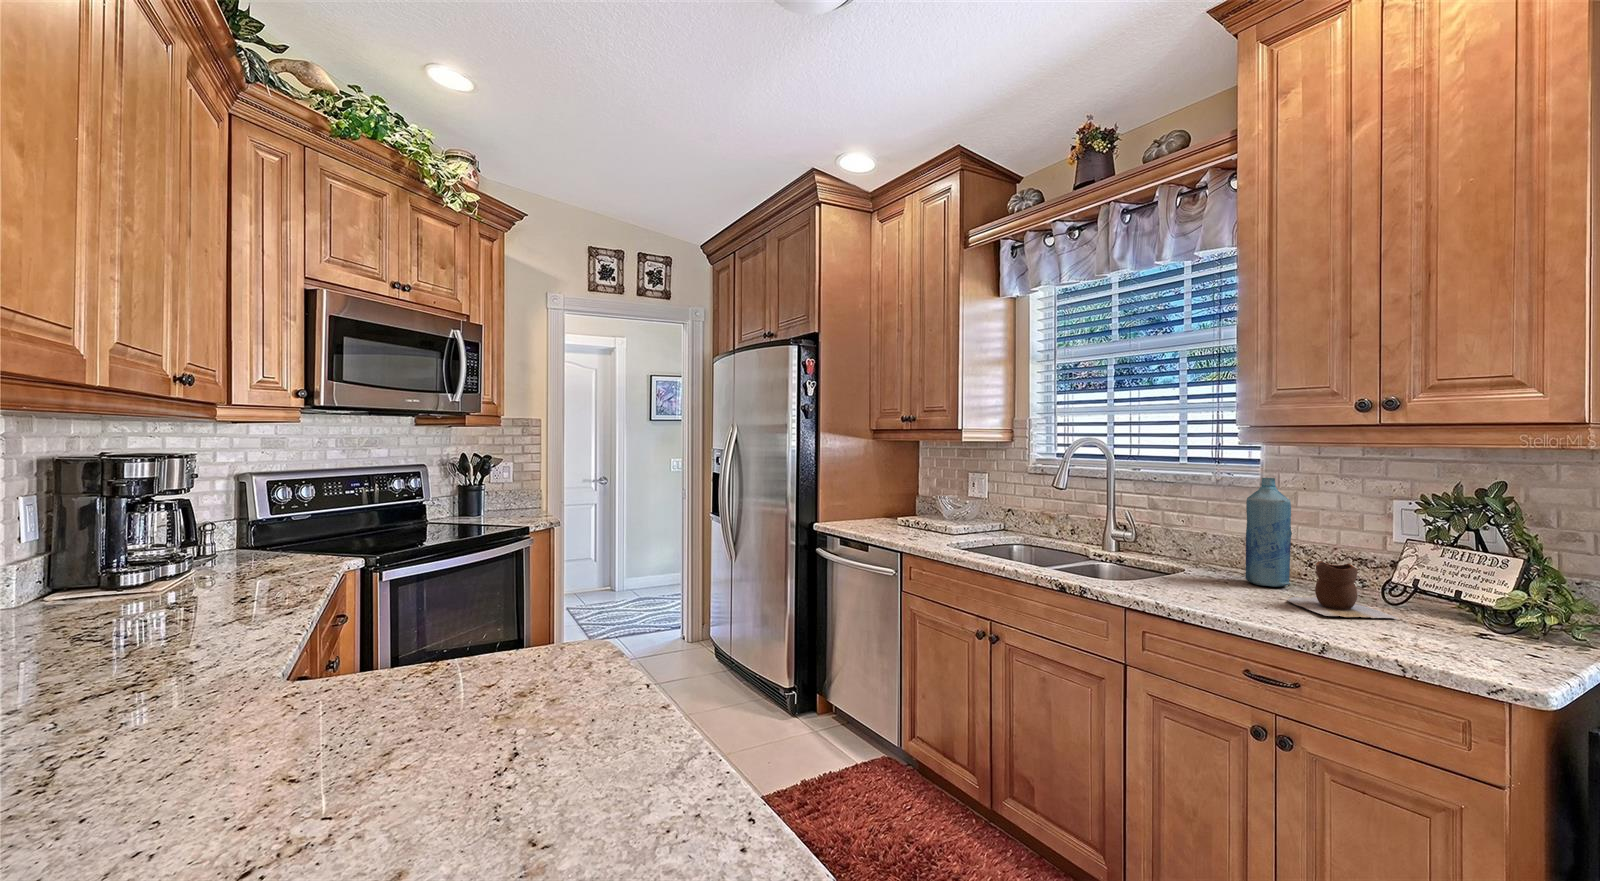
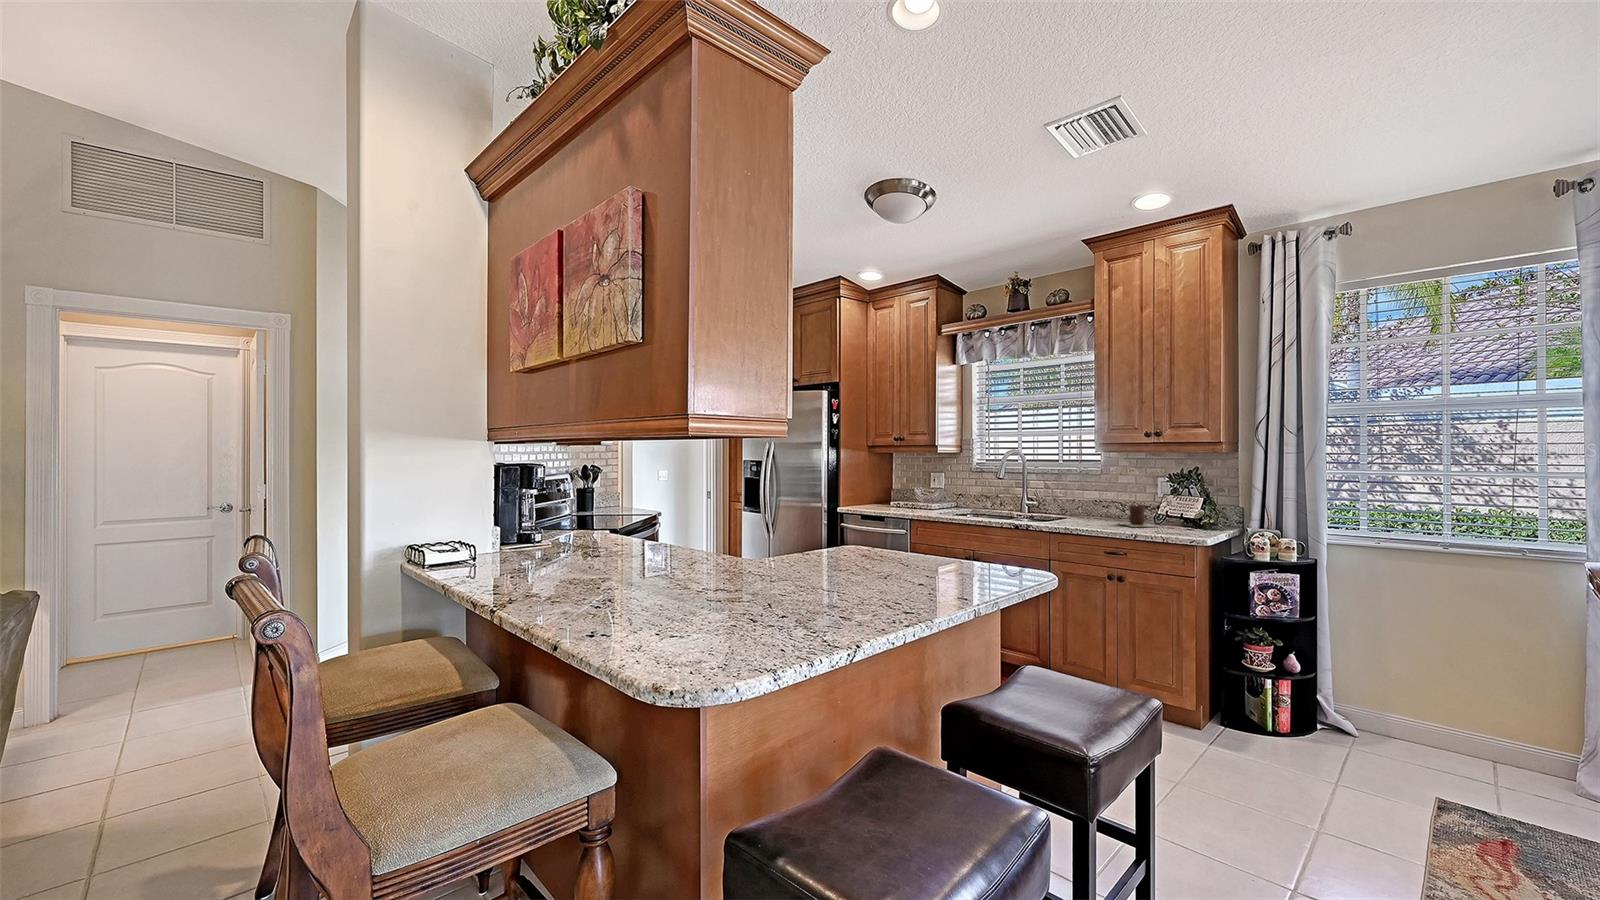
bottle: present [1245,478,1292,587] -> none [1097,468,1118,520]

